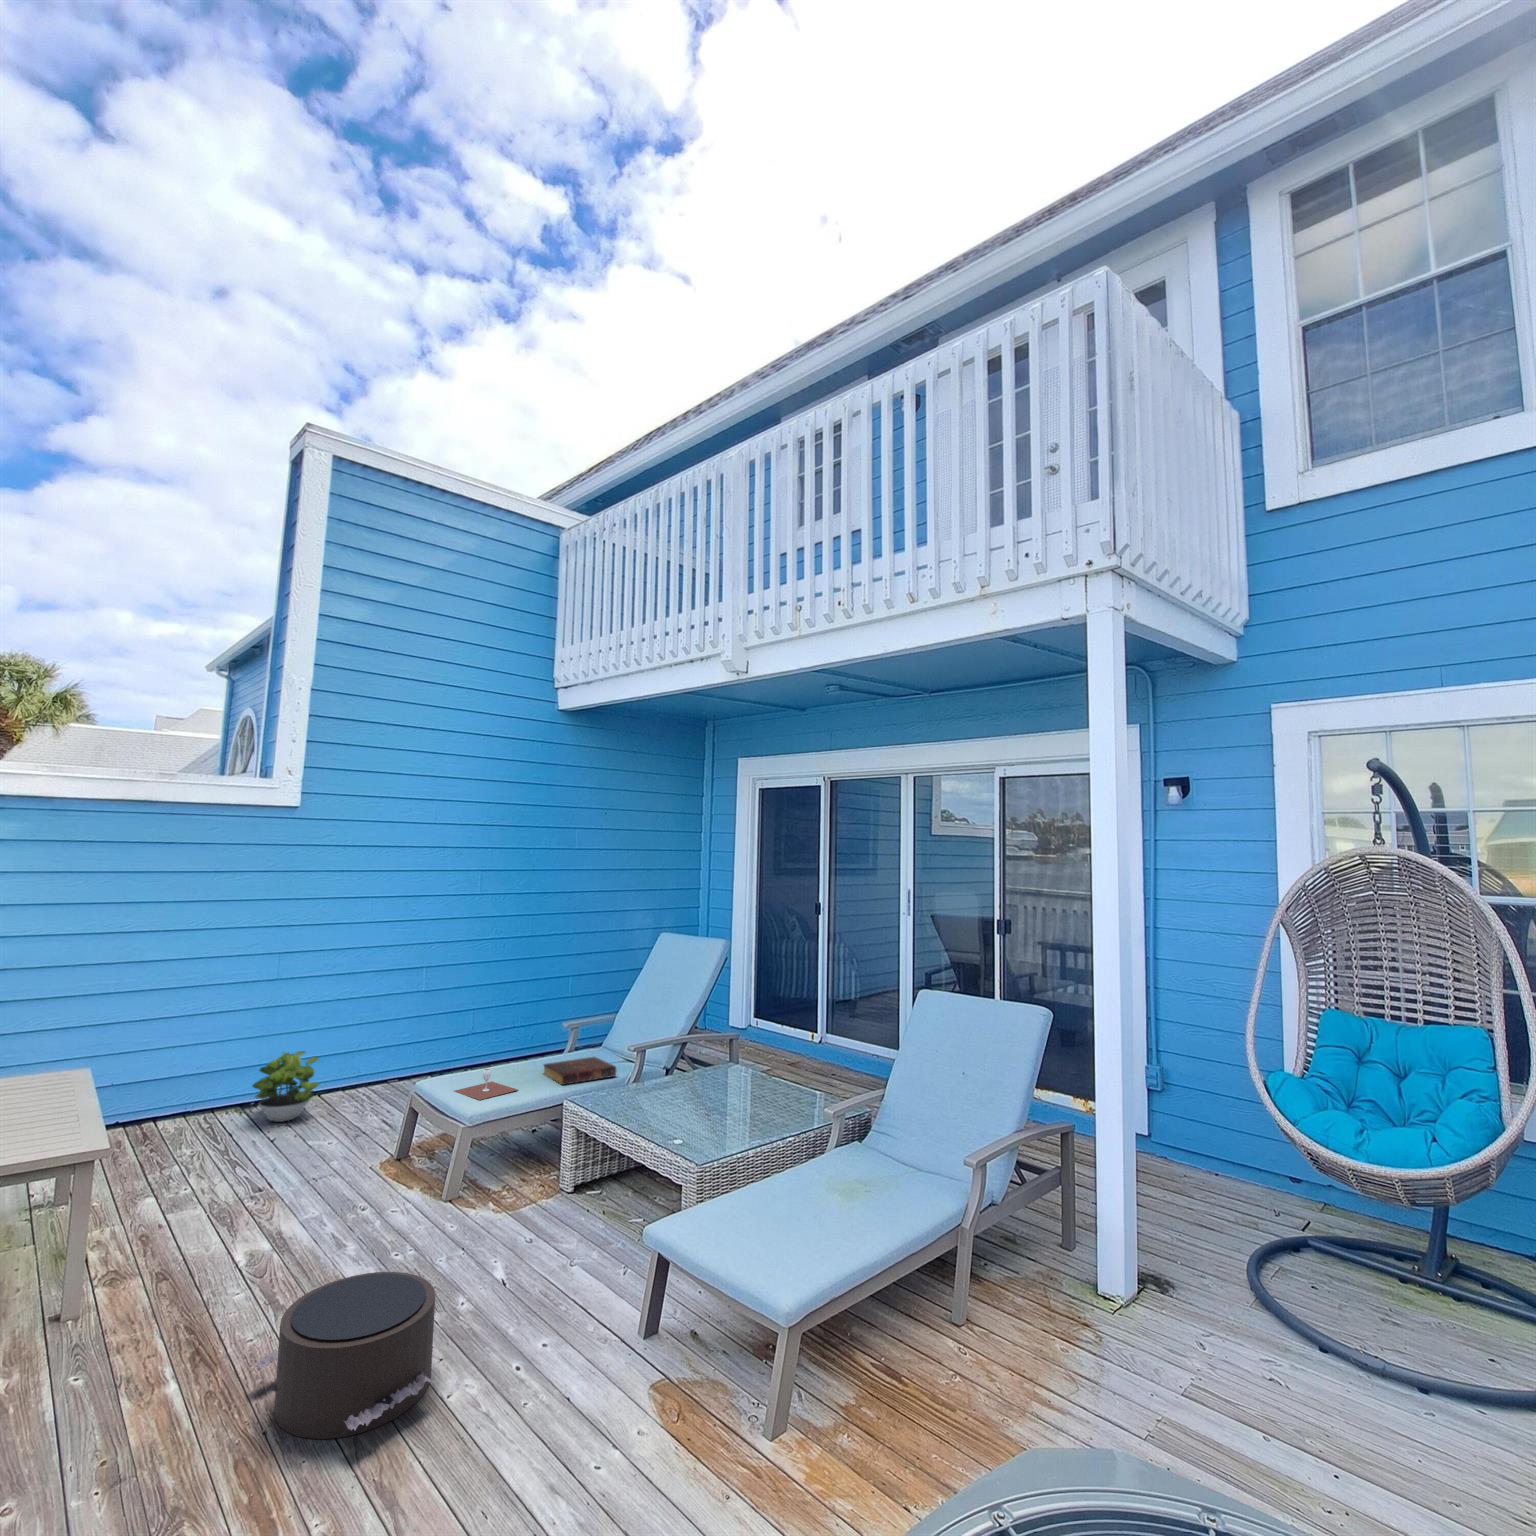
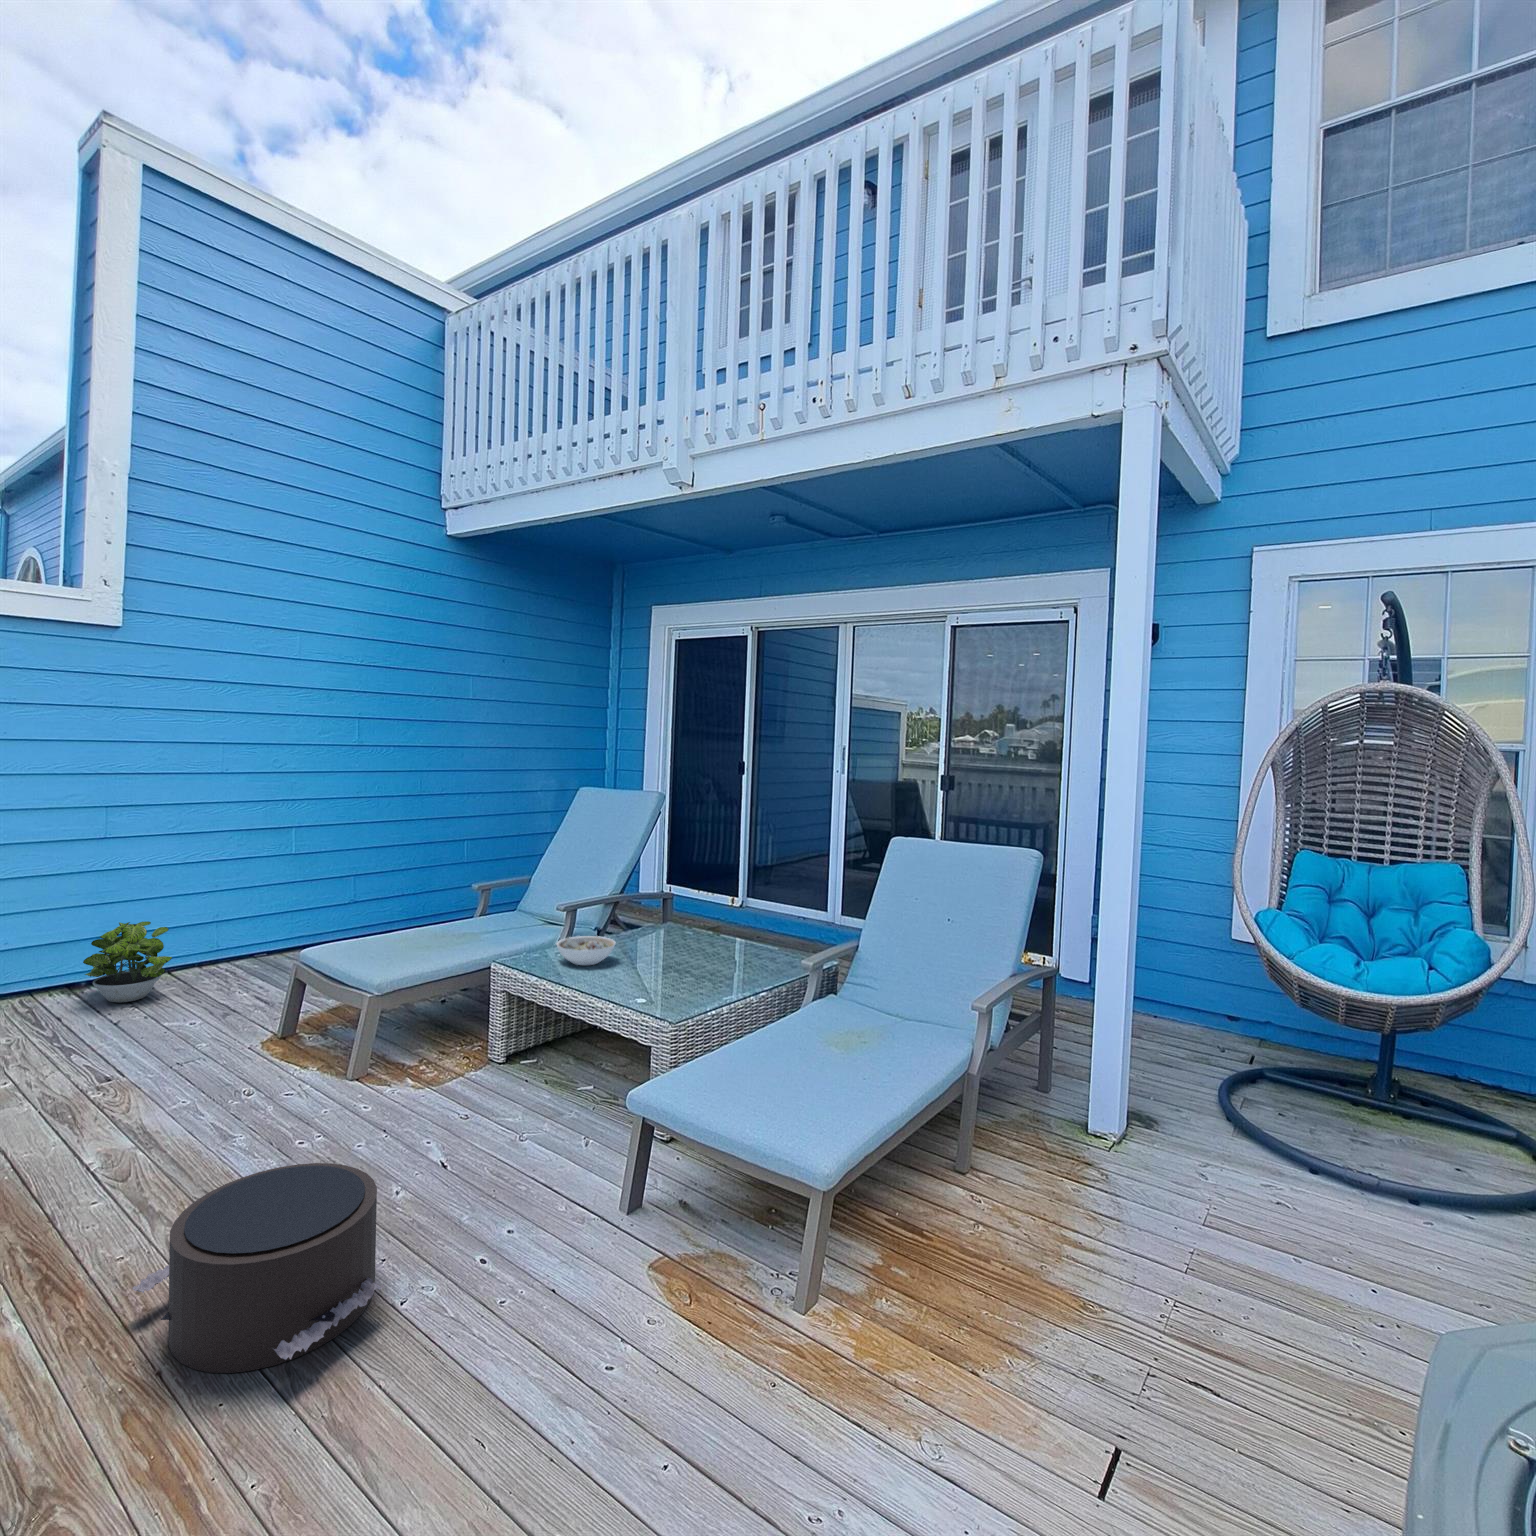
book: present [543,1057,616,1085] -> none [455,919,542,949]
wine glass: present [454,1069,518,1100] -> none [351,932,432,966]
bowl: none [622,1076,674,1104] -> present [556,936,616,965]

